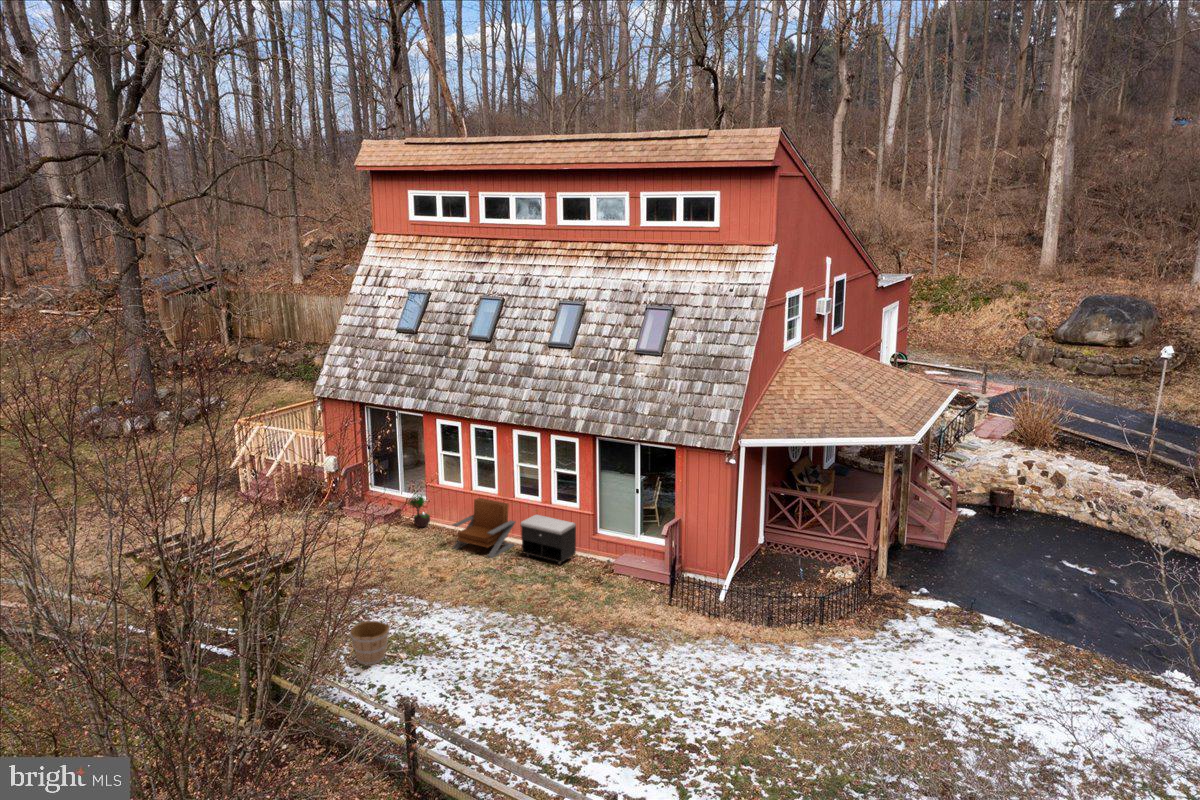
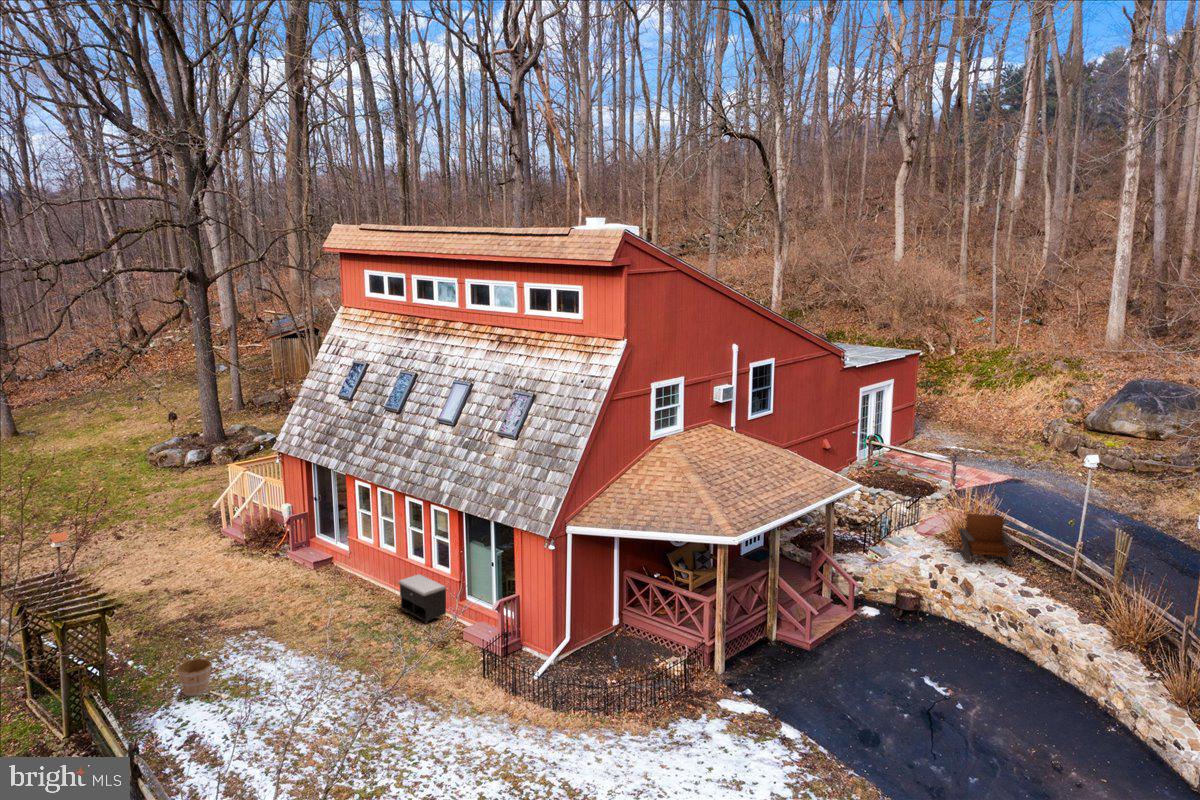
potted tree: present [408,495,430,527] -> none [327,542,351,574]
lounge chair: present [453,498,515,558] -> present [958,514,1016,565]

